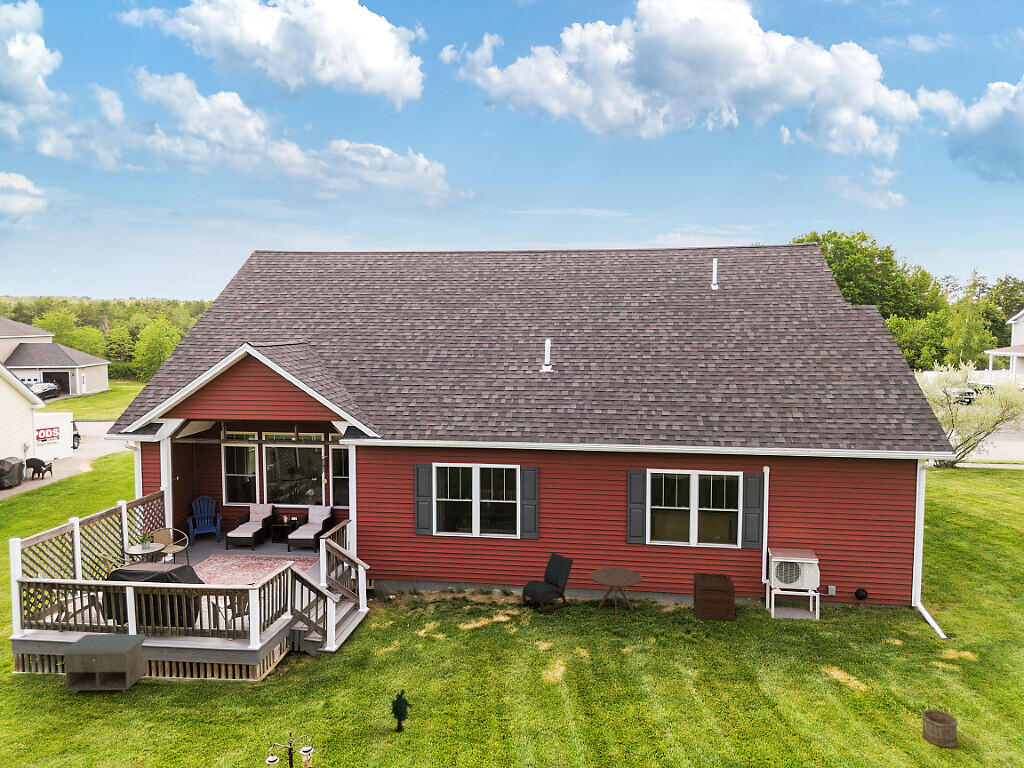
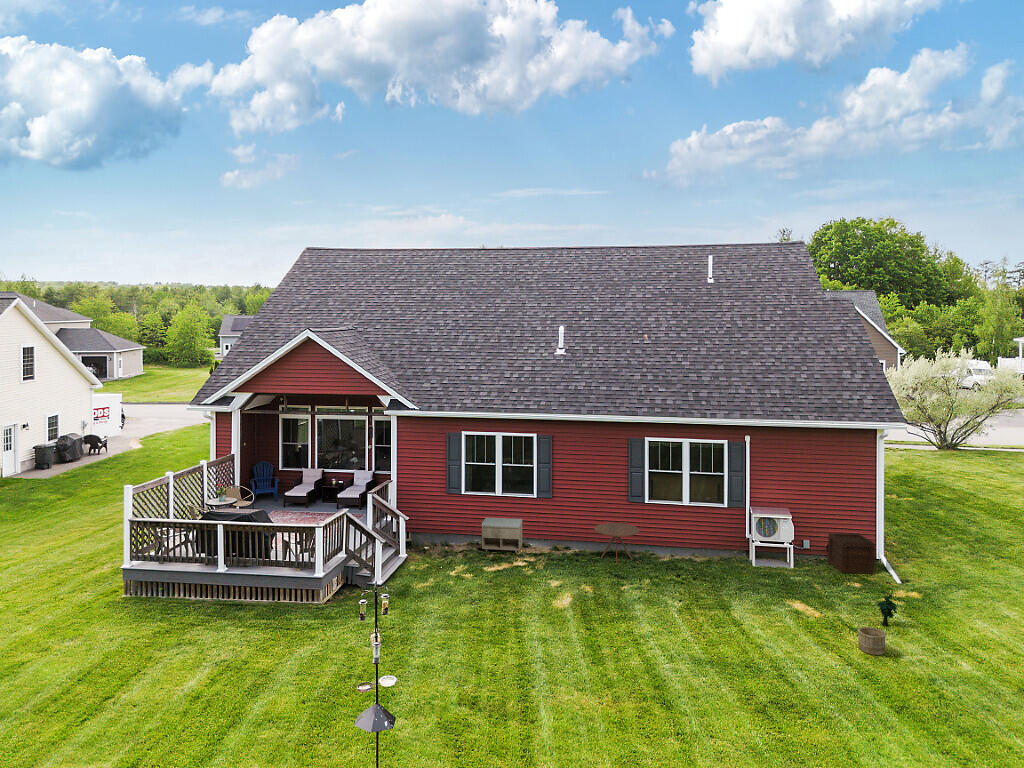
lounge chair: present [522,553,573,614] -> none [537,510,581,560]
wooden crate: present [694,572,735,621] -> present [828,533,875,574]
storage bench: present [63,634,147,693] -> present [482,518,522,552]
decorative plant: present [390,689,412,732] -> present [876,594,897,627]

